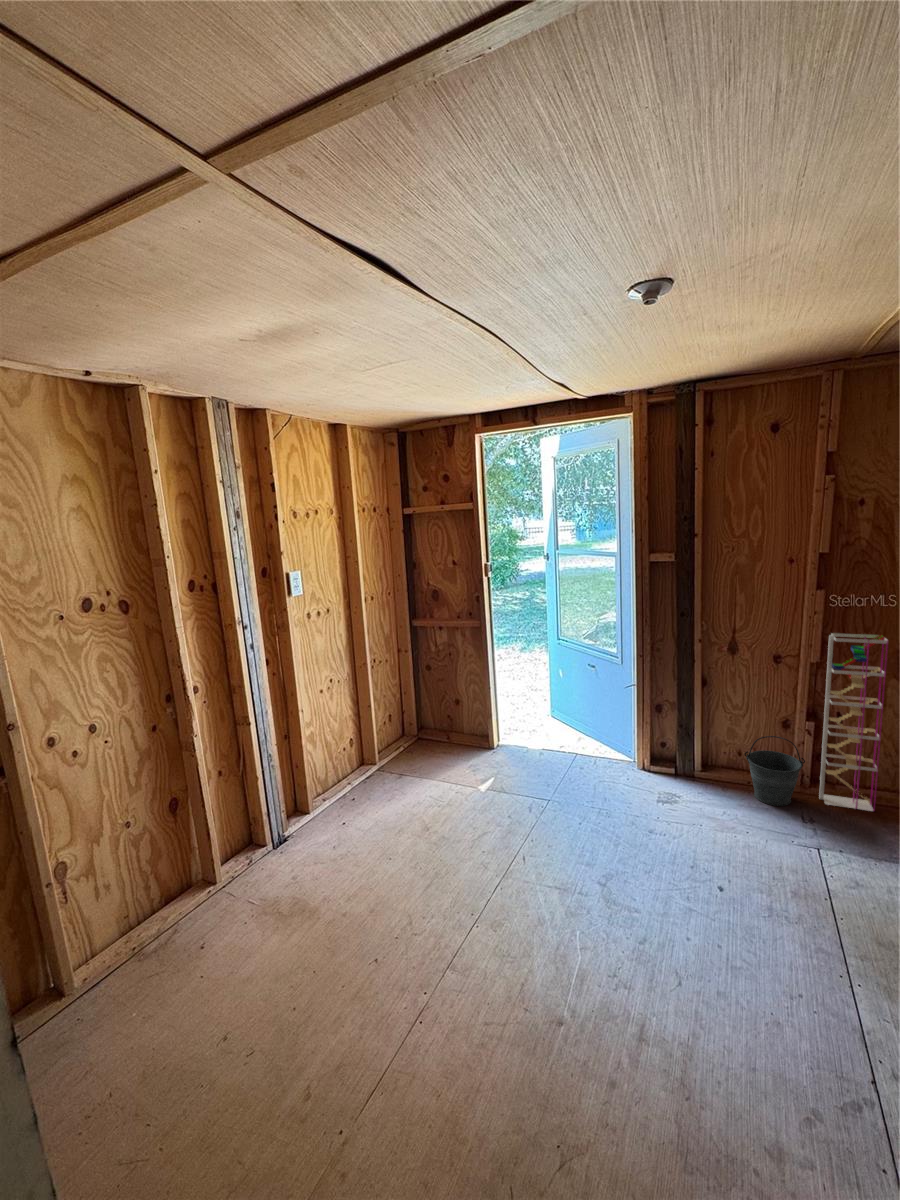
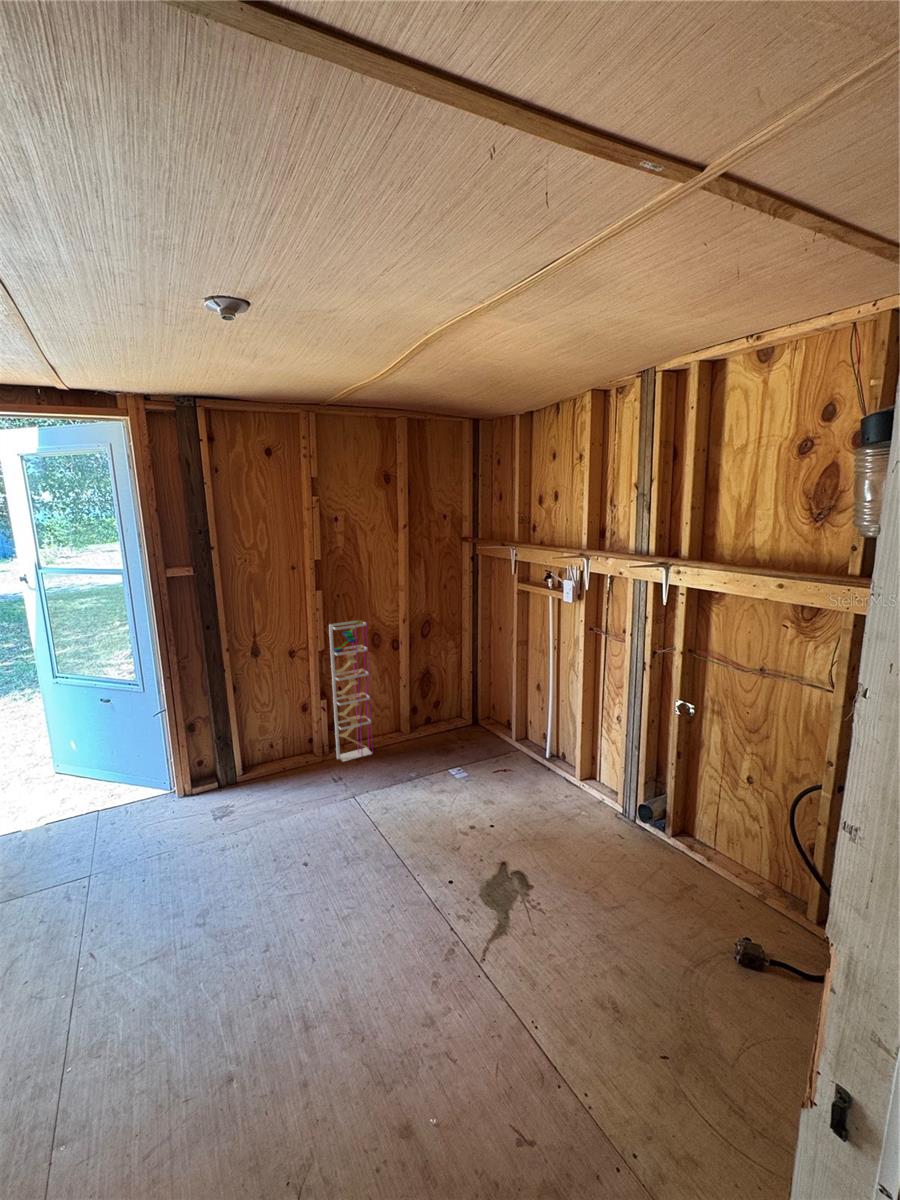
bucket: present [745,736,805,806] -> none [281,719,326,779]

